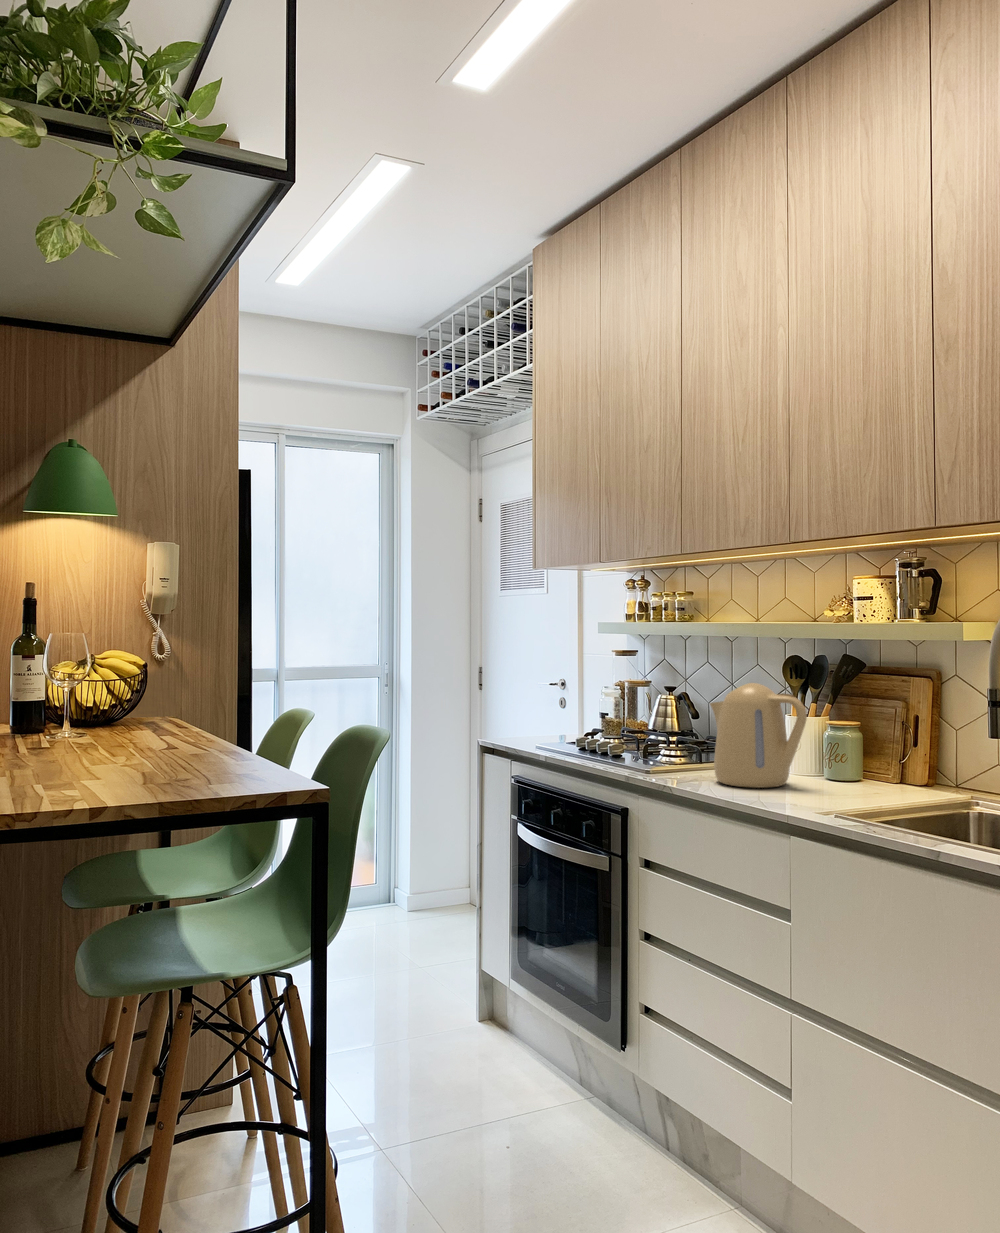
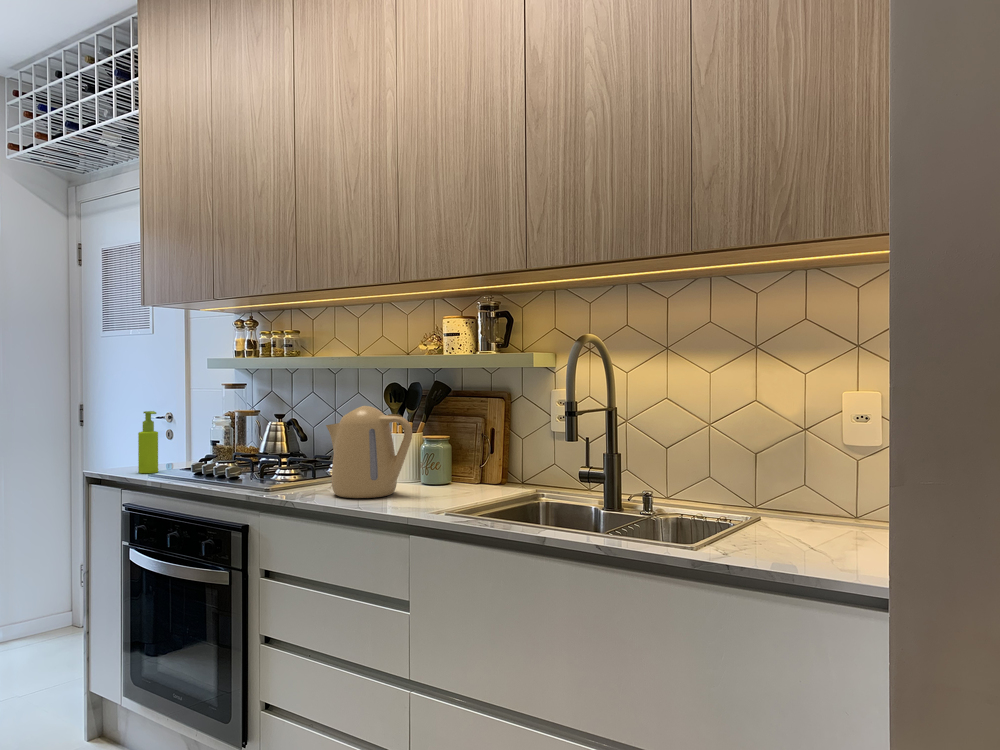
soap dispenser: none [527,680,545,744] -> present [138,411,158,473]

